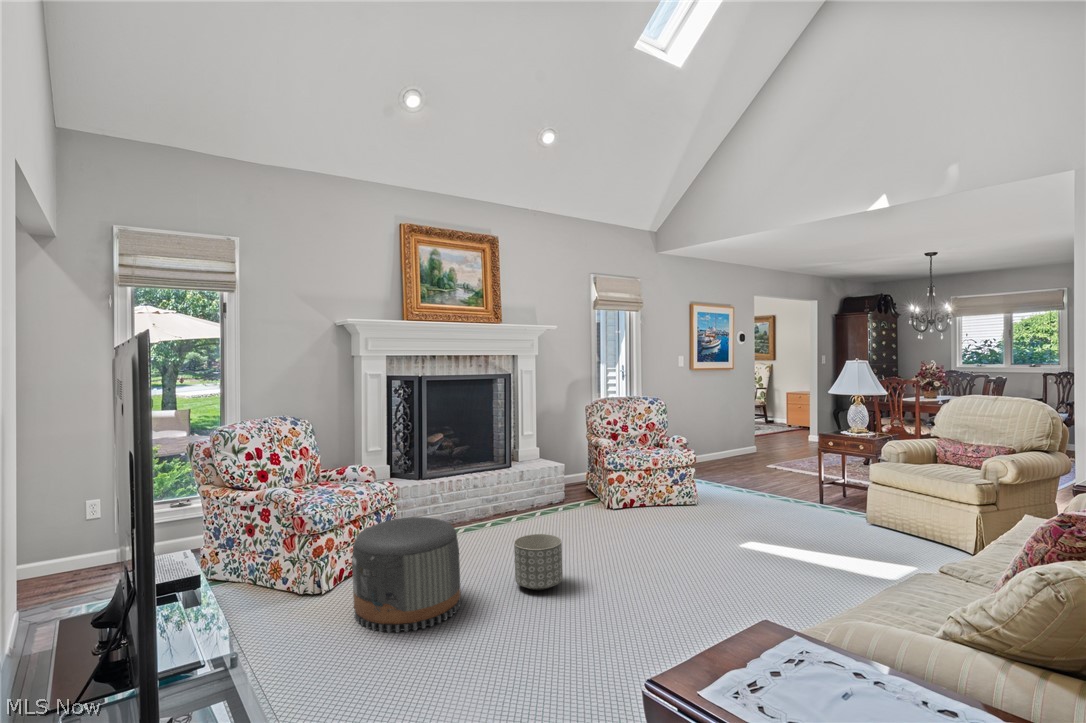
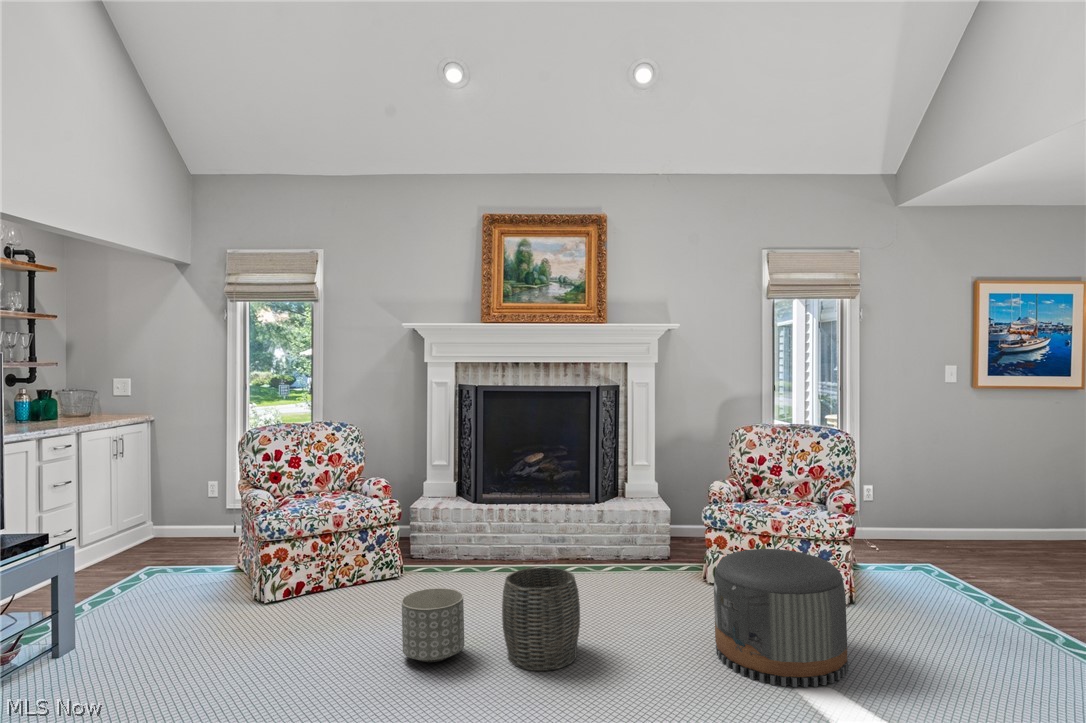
woven basket: none [572,505,628,576] -> present [502,567,580,671]
pouf: present [352,517,461,633] -> present [714,549,848,687]

